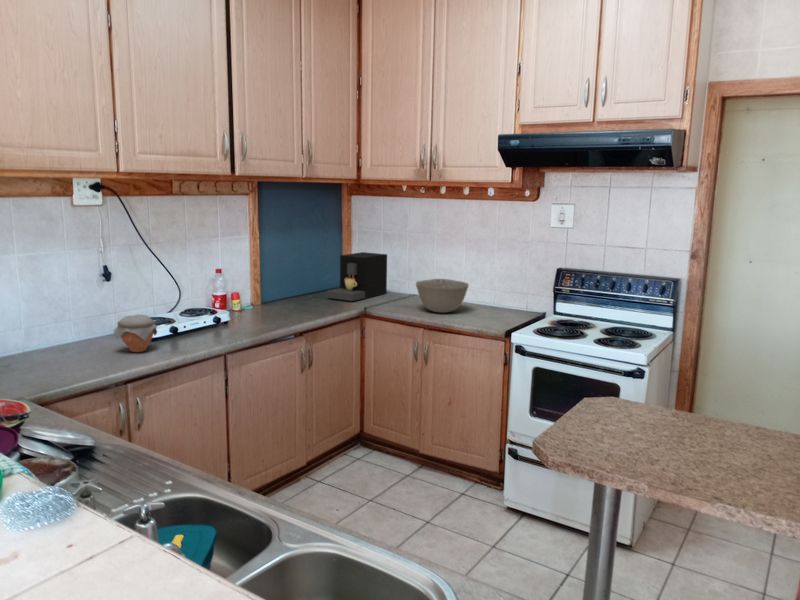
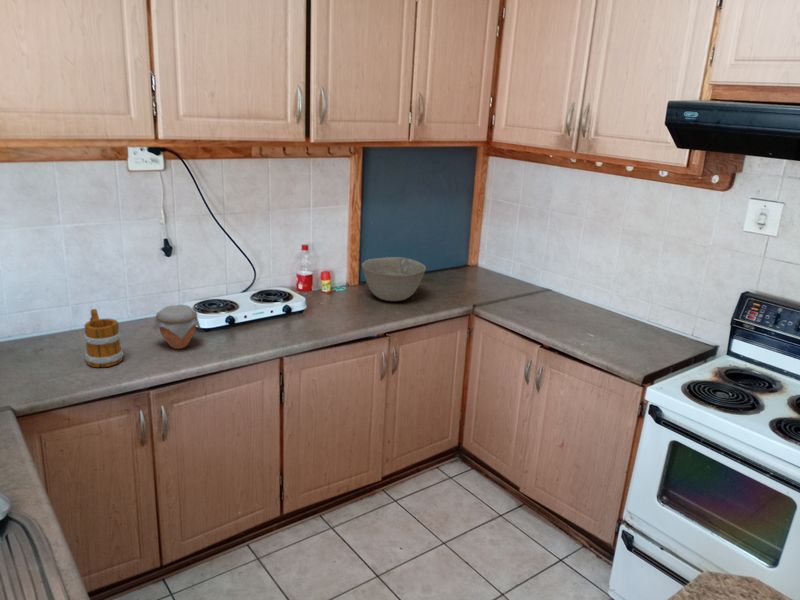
coffee maker: present [327,252,387,301] -> none [440,227,523,292]
bowl: present [416,279,469,313] -> present [362,257,426,301]
mug: none [59,321,97,369] -> present [84,309,123,367]

